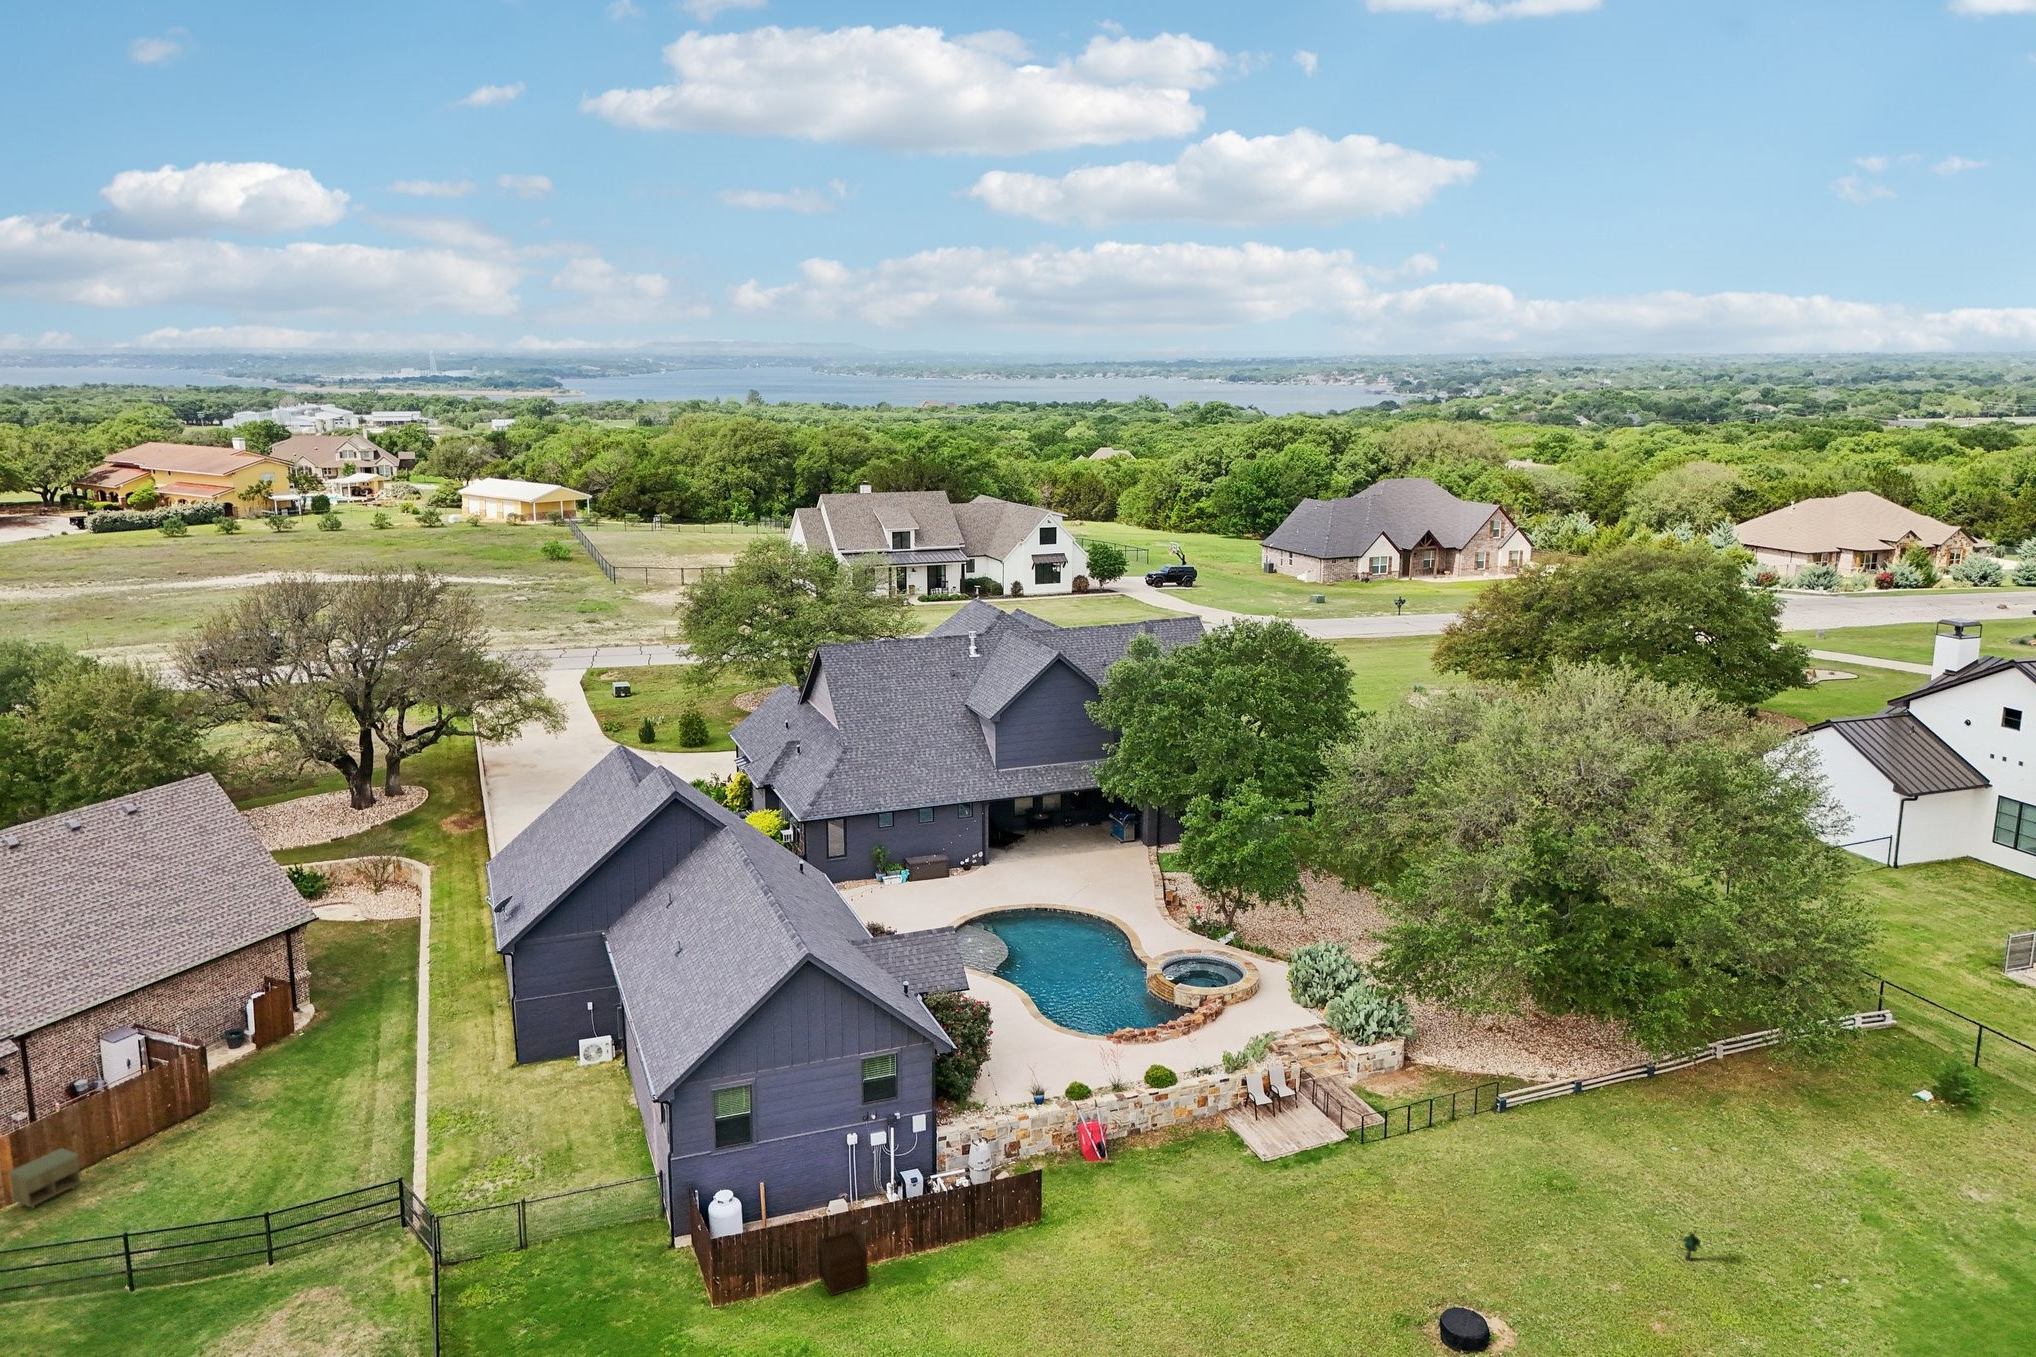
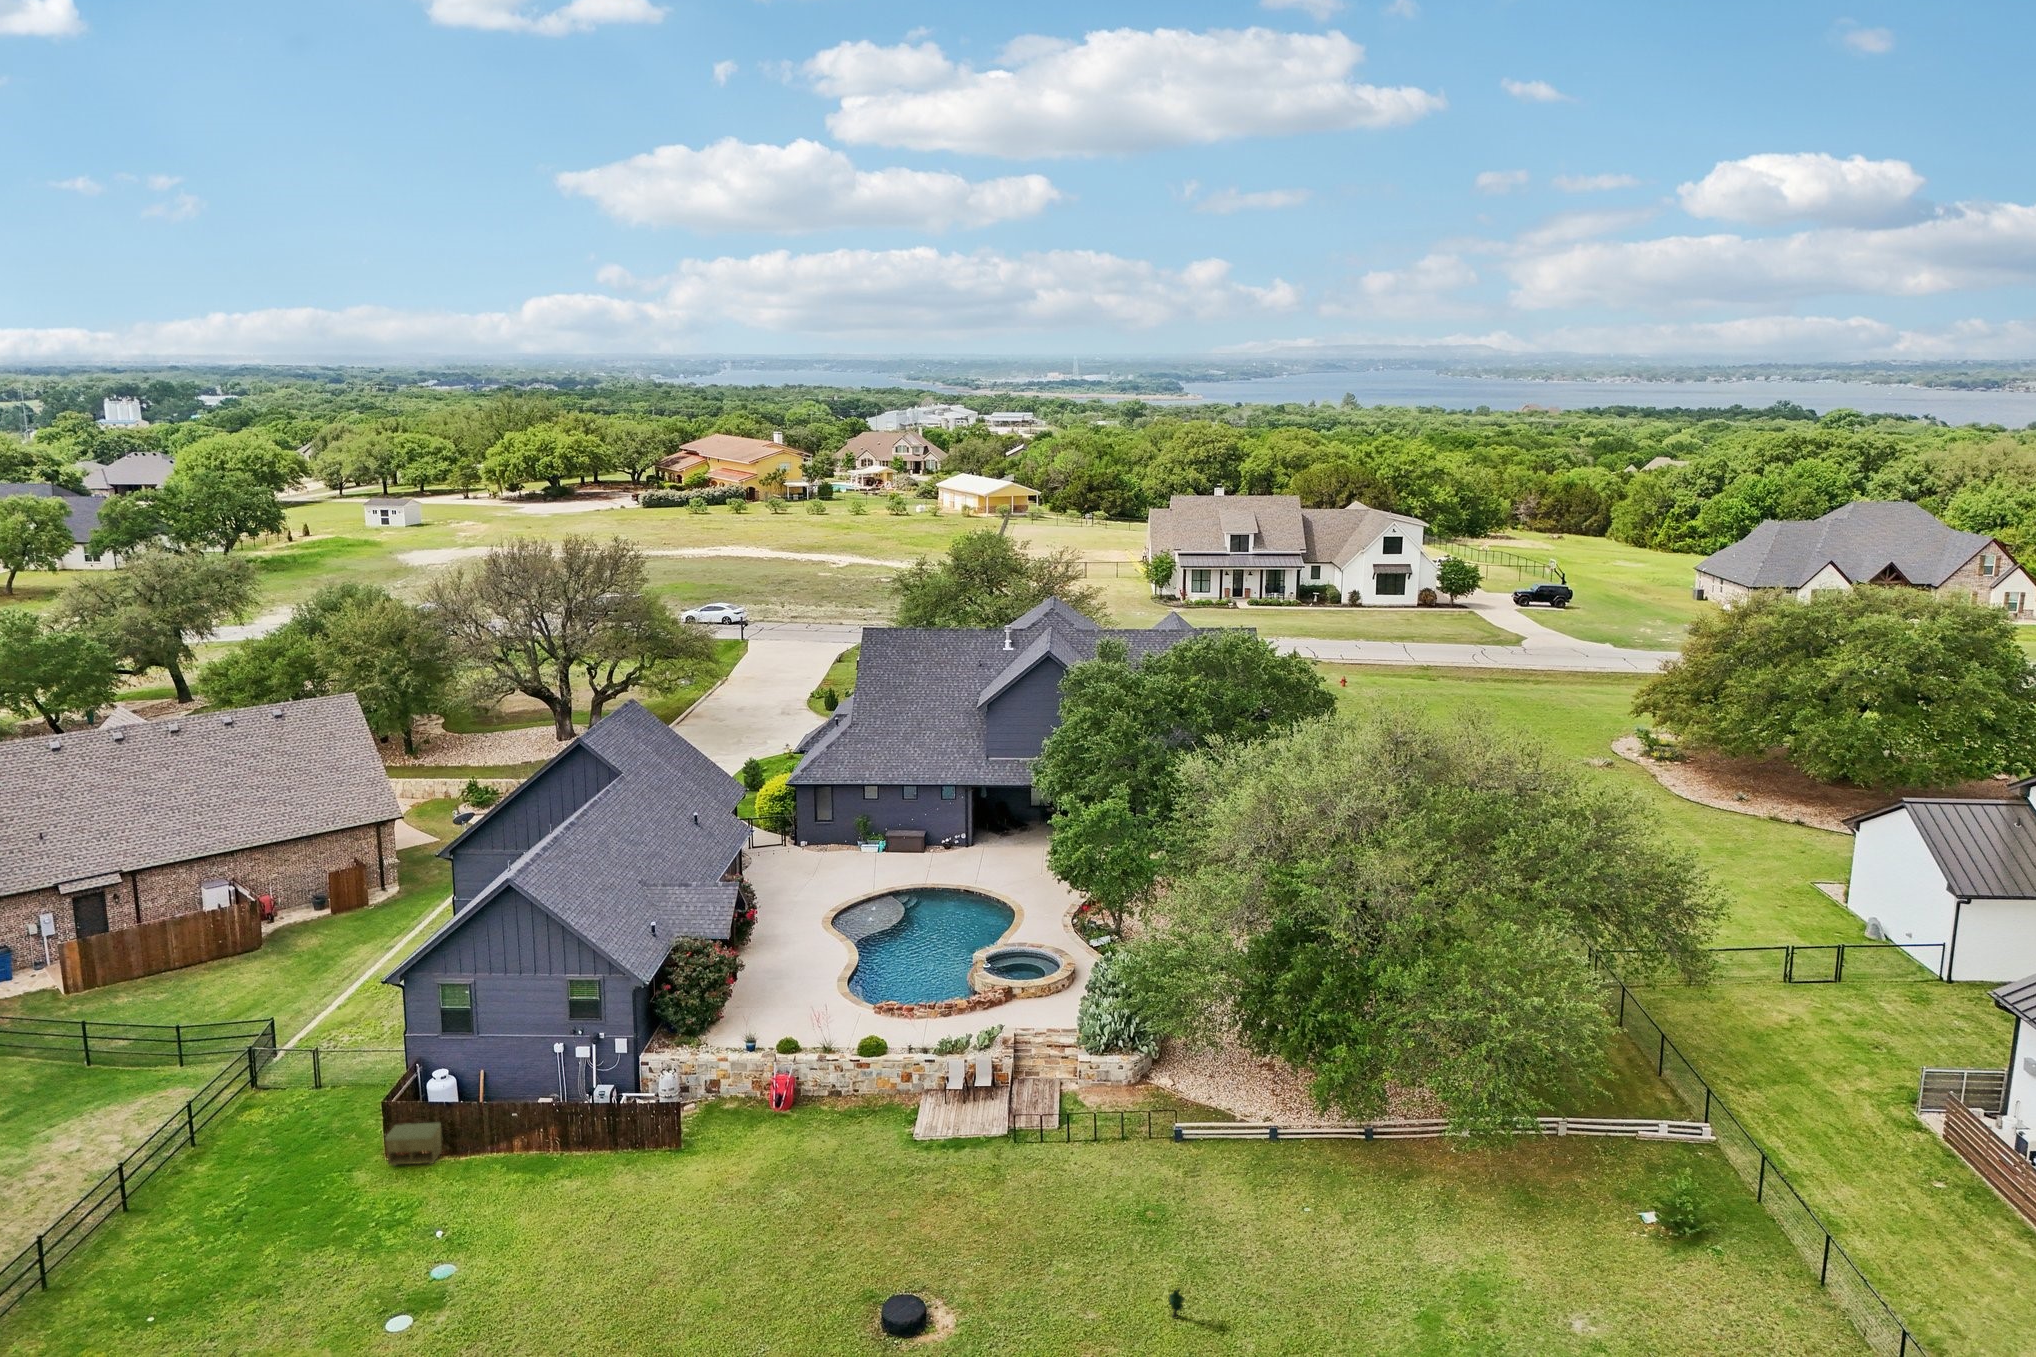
storage bench: present [10,1148,80,1207] -> present [385,1122,441,1165]
wooden crate: present [817,1229,869,1296] -> none [456,1119,503,1167]

